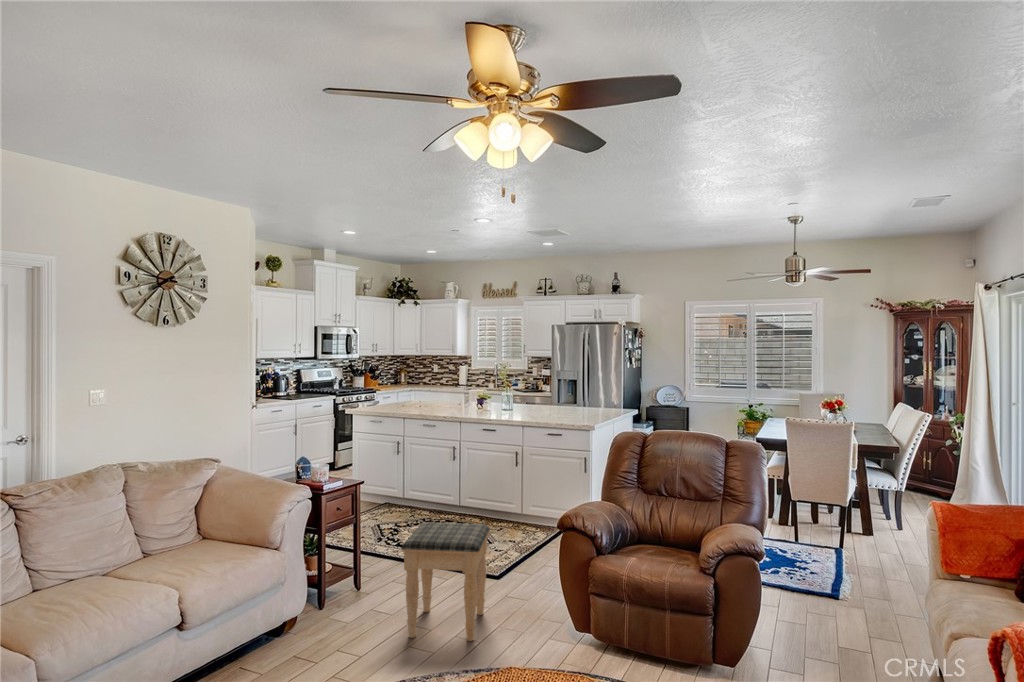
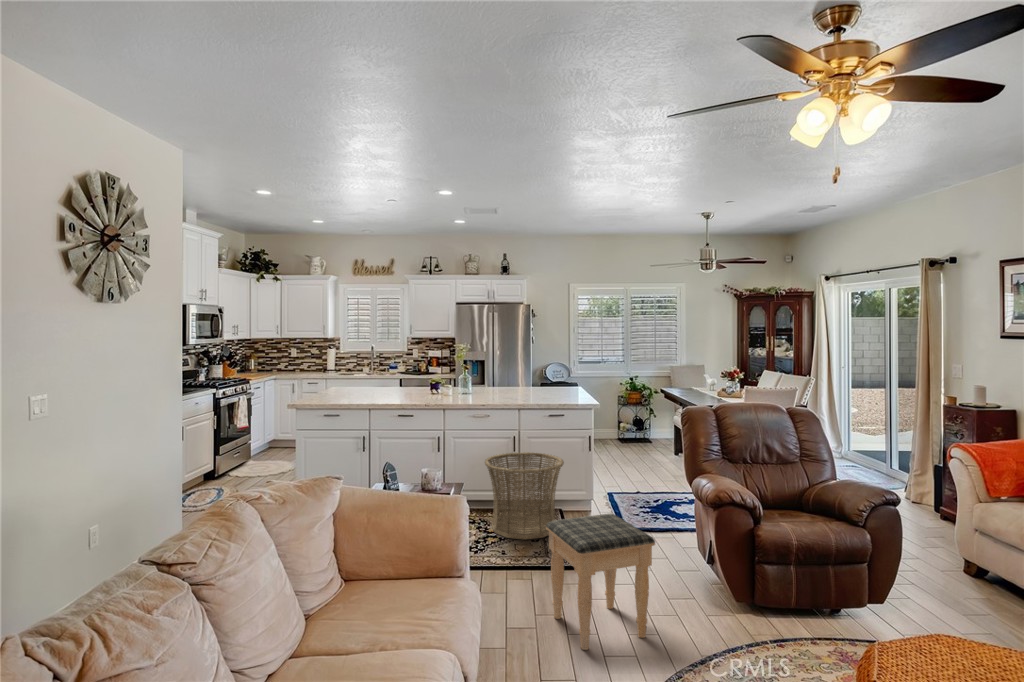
basket: none [469,467,545,550] -> present [485,452,564,539]

